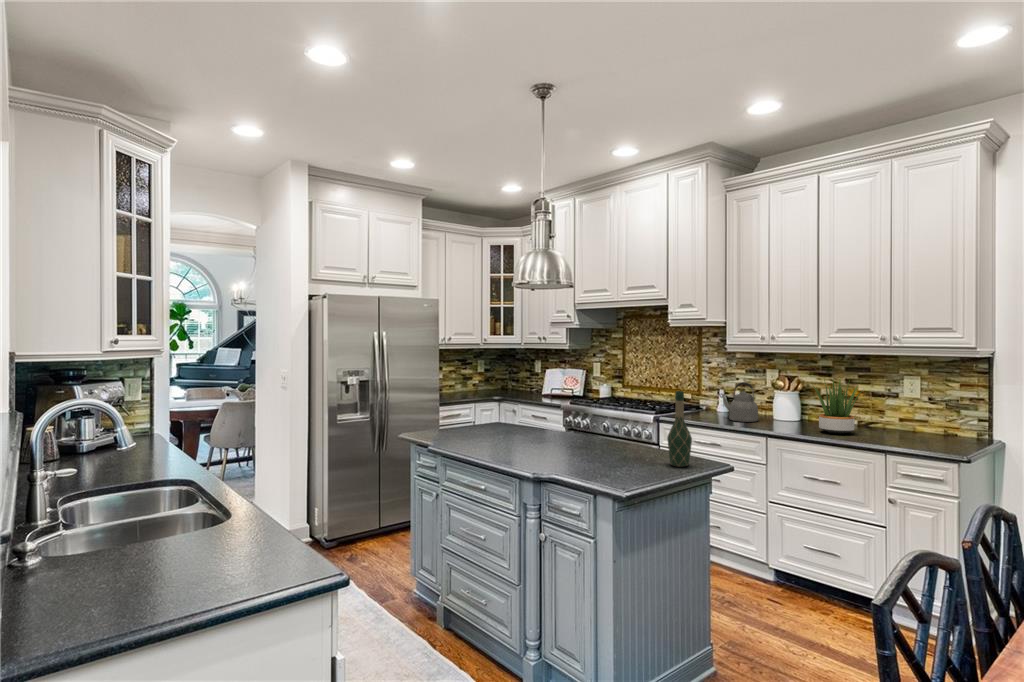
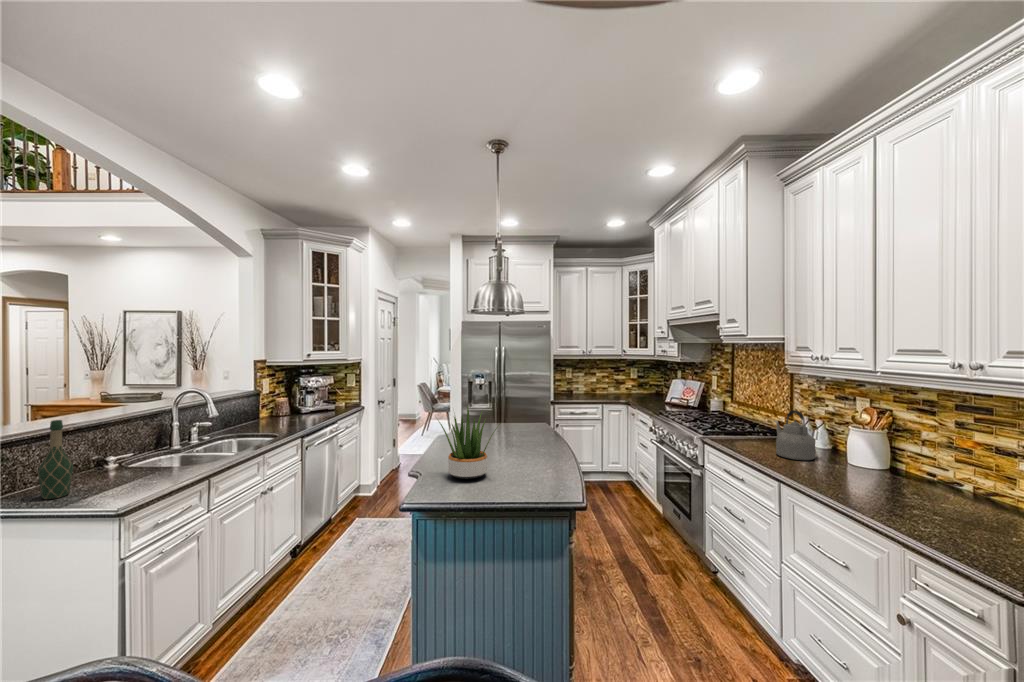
potted plant: present [813,379,862,434] -> present [439,407,496,479]
wine bottle: present [667,391,692,467] -> present [38,420,73,499]

